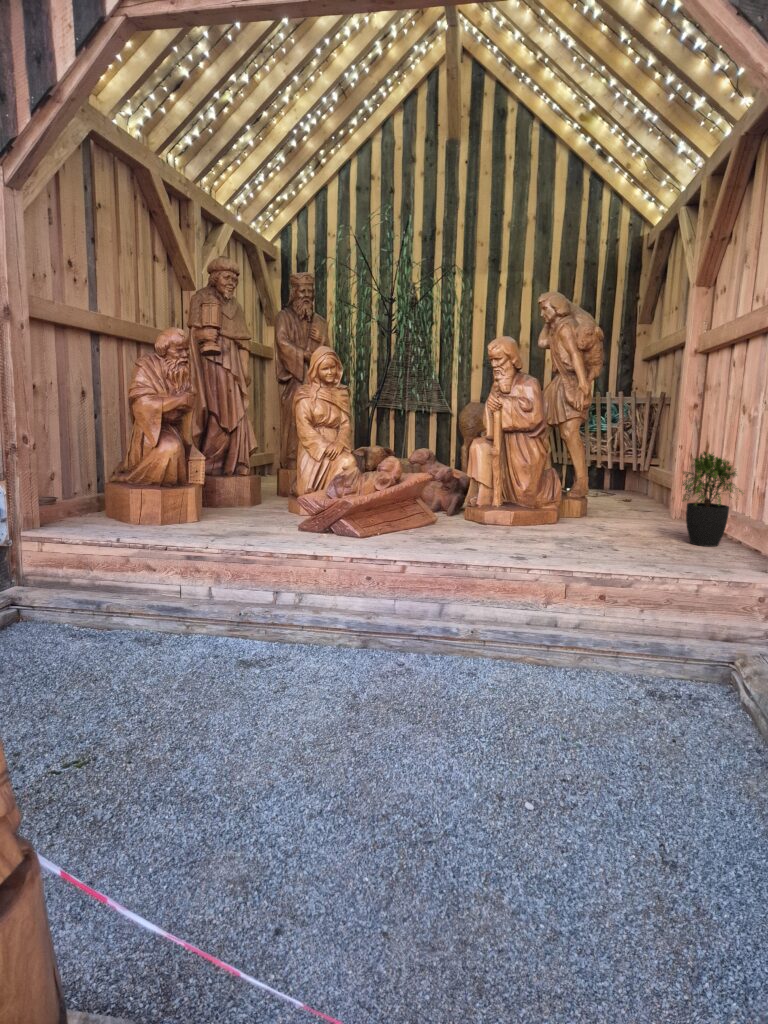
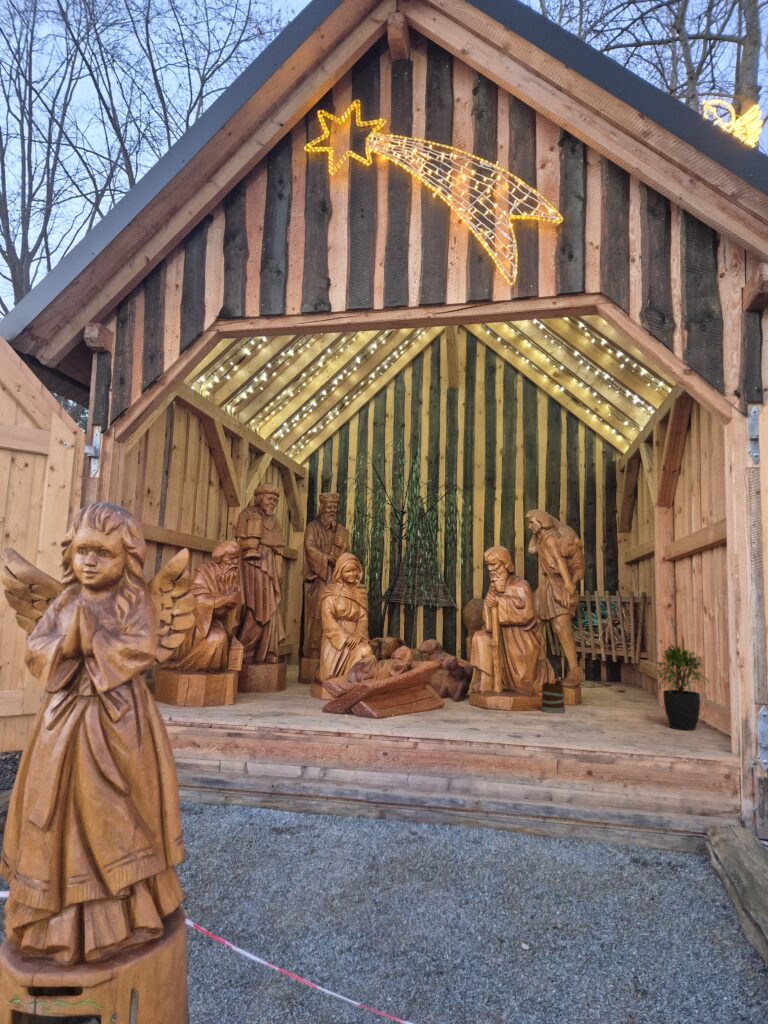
wooden bucket: none [543,478,570,527] -> present [541,668,565,713]

